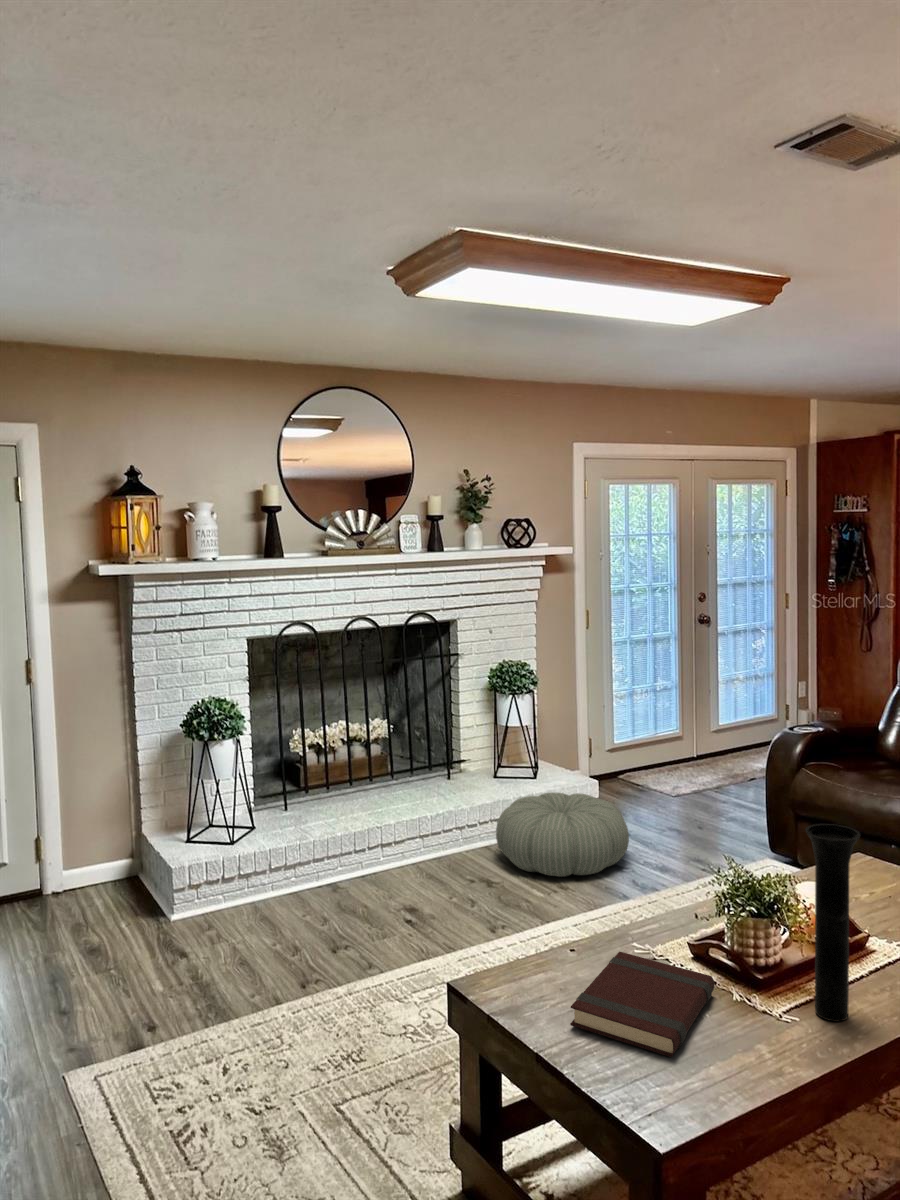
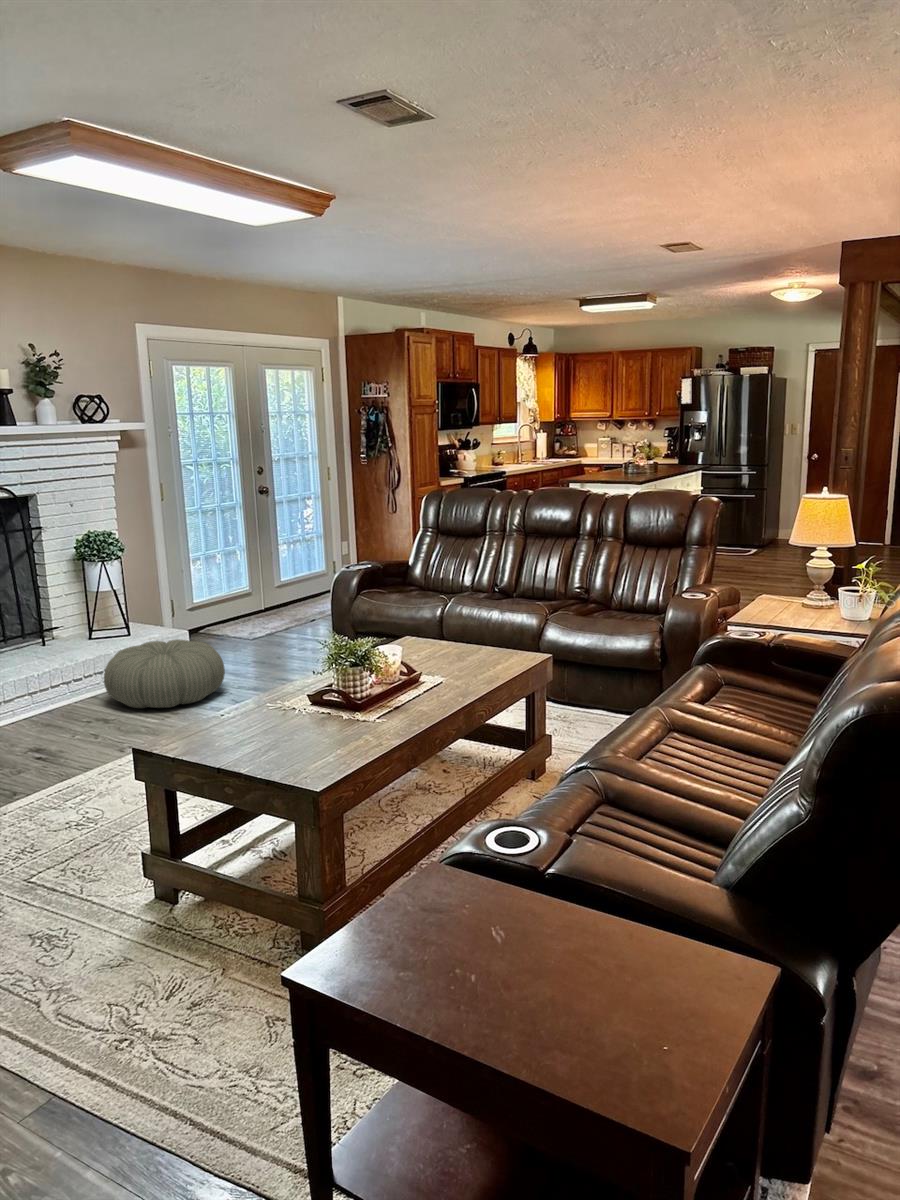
vase: present [805,824,860,1022] -> none [384,591,418,719]
book: present [570,952,714,1057] -> none [236,705,329,752]

